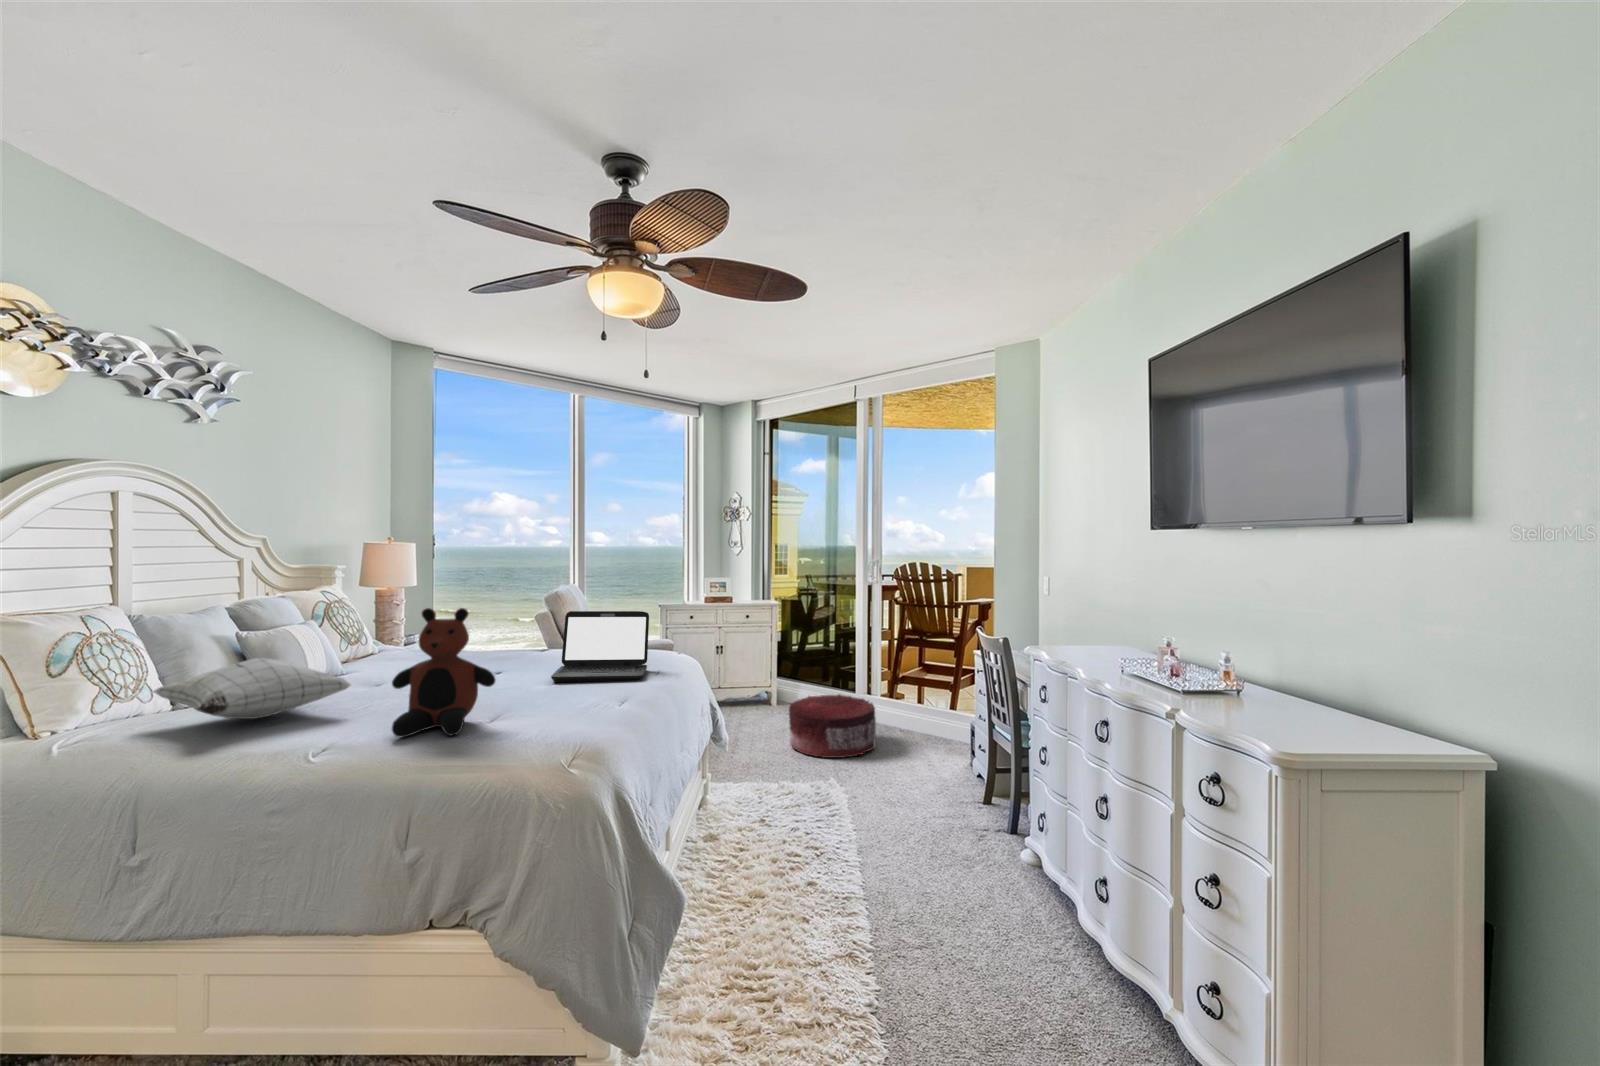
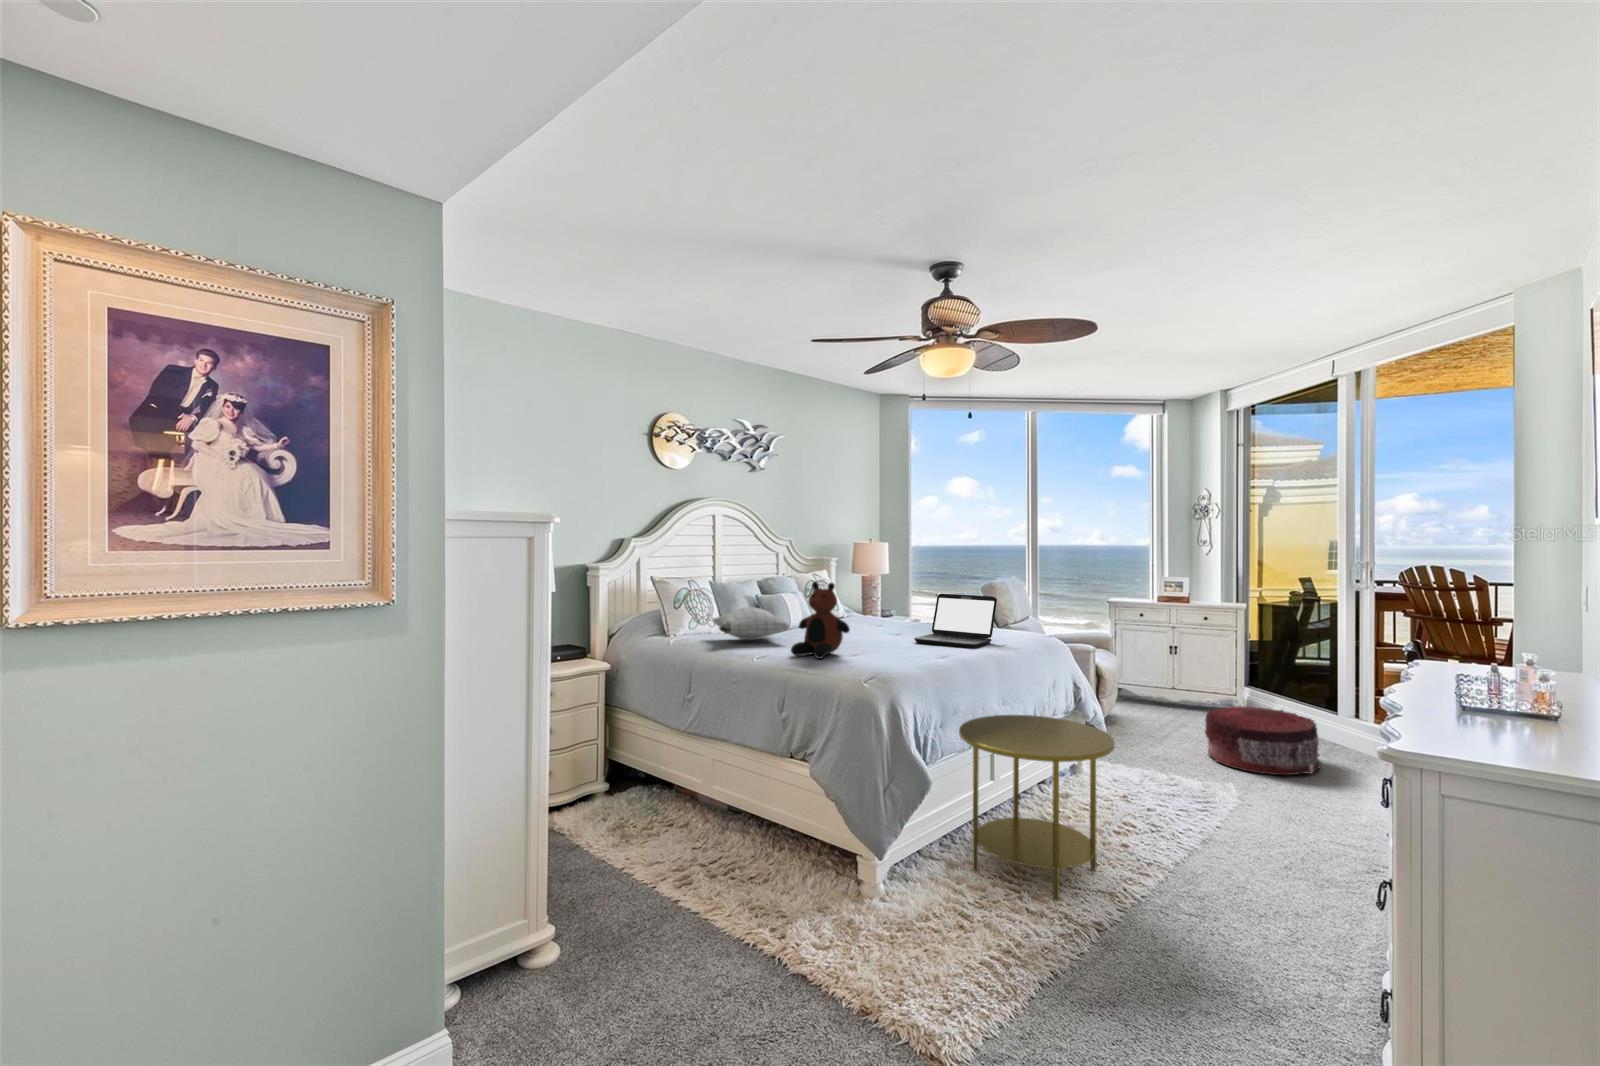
side table: none [685,753,868,988] -> present [959,715,1115,901]

